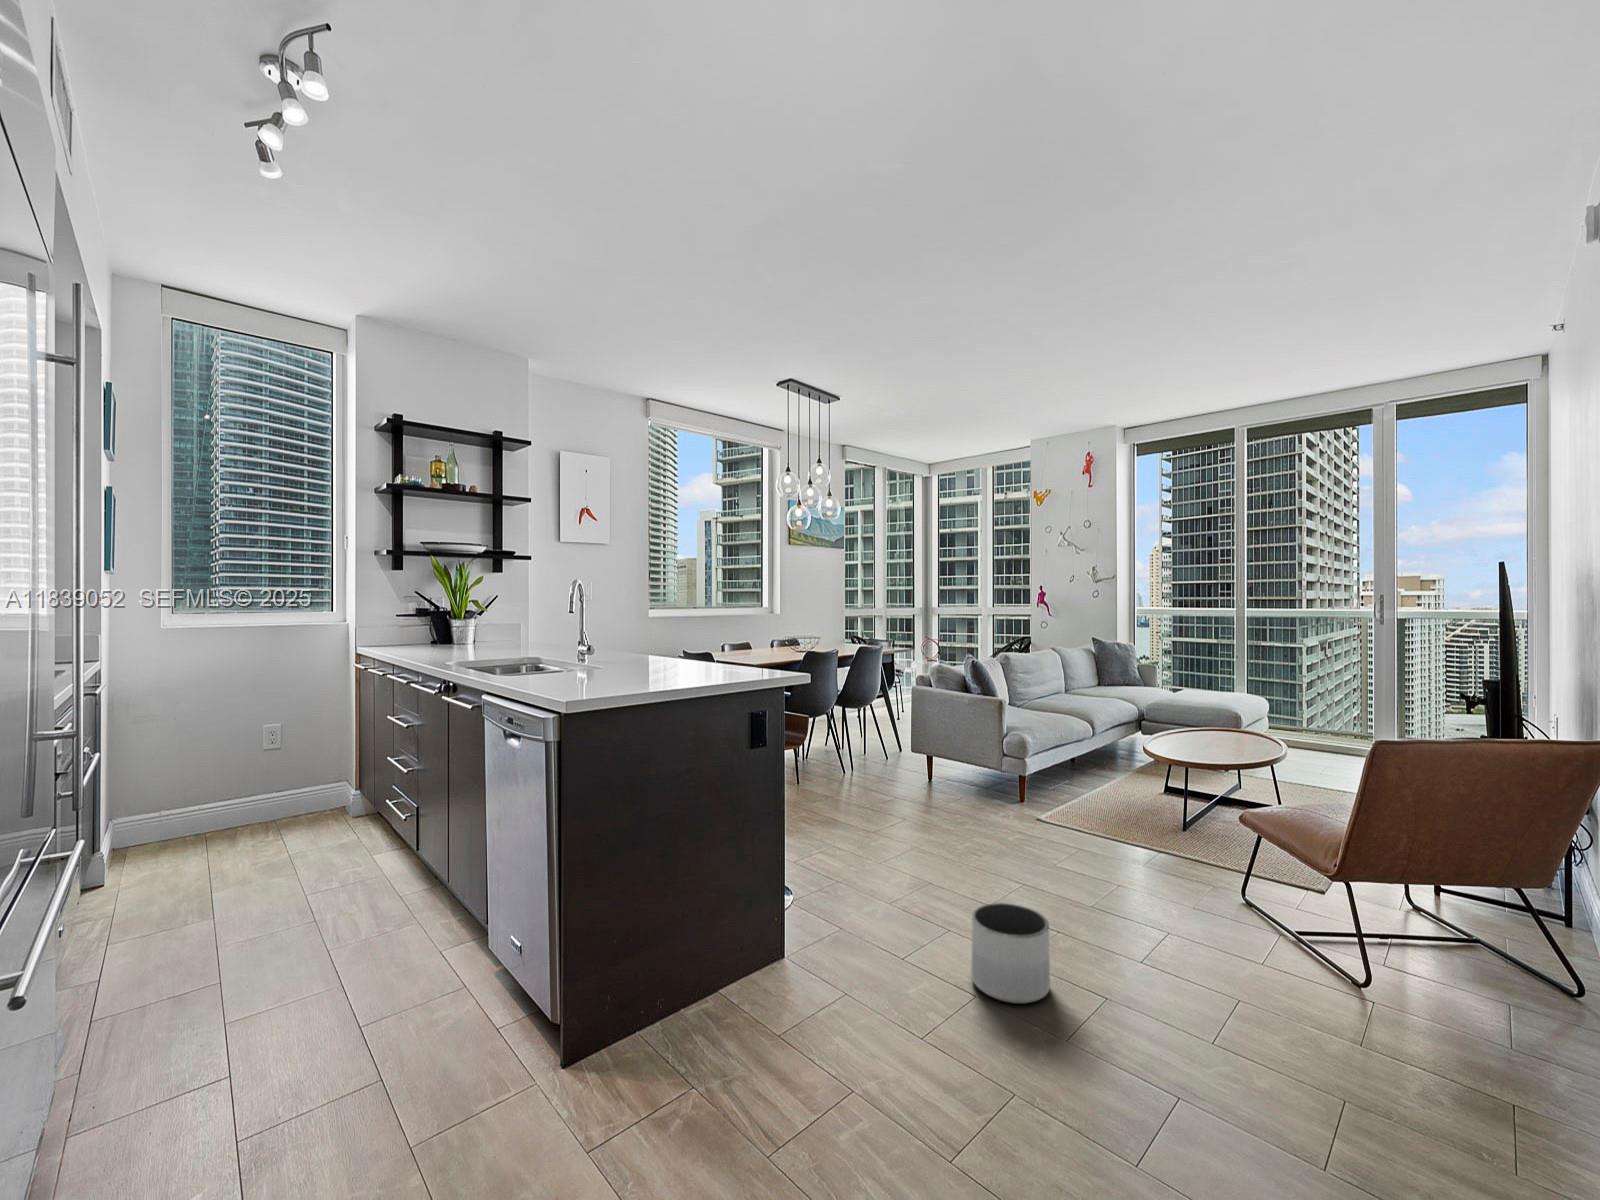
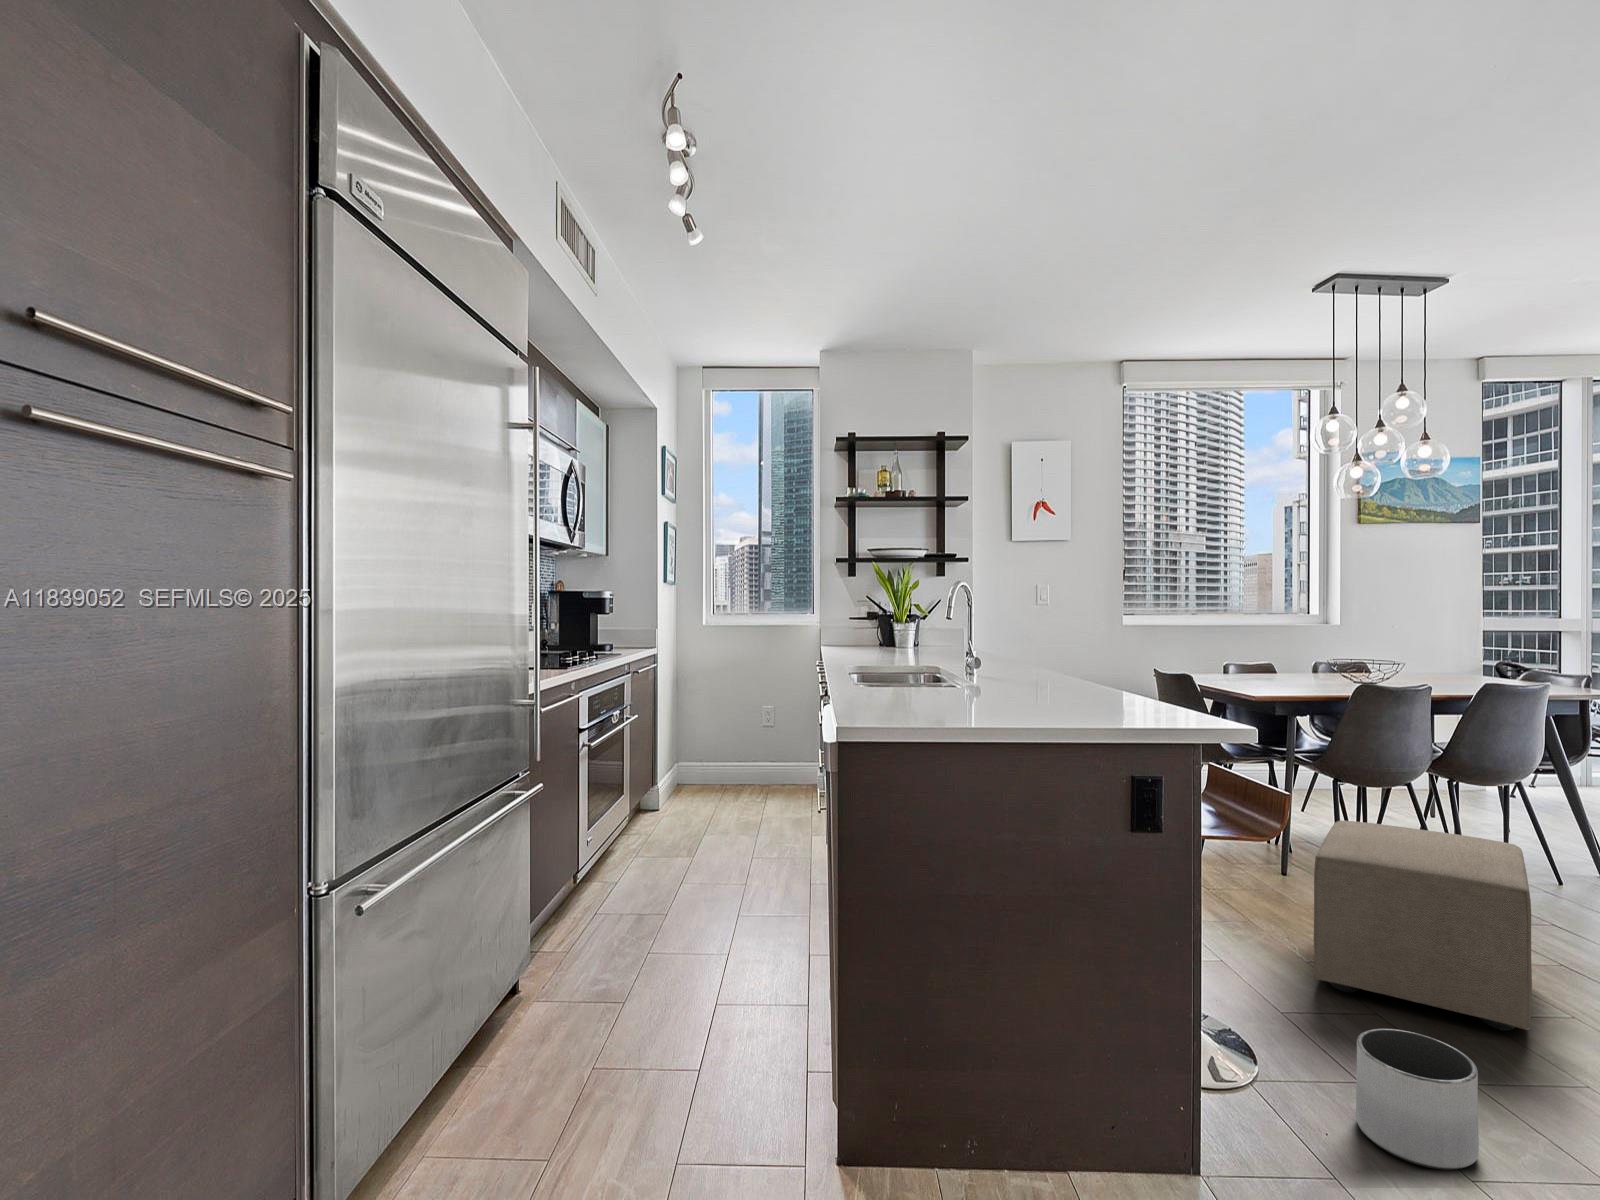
ottoman: none [871,755,1013,887] -> present [1314,821,1532,1030]

